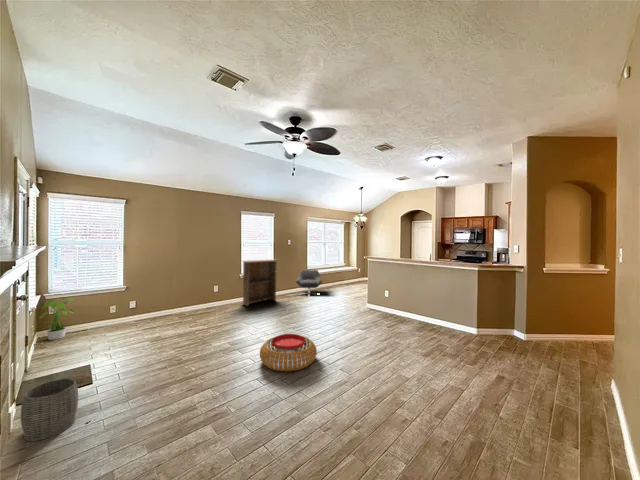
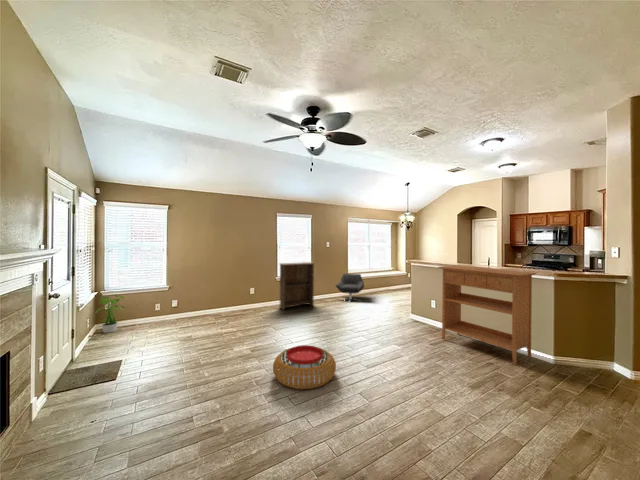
console table: none [392,260,466,338] -> present [438,266,536,365]
woven basket: present [21,378,78,441] -> none [32,376,87,436]

